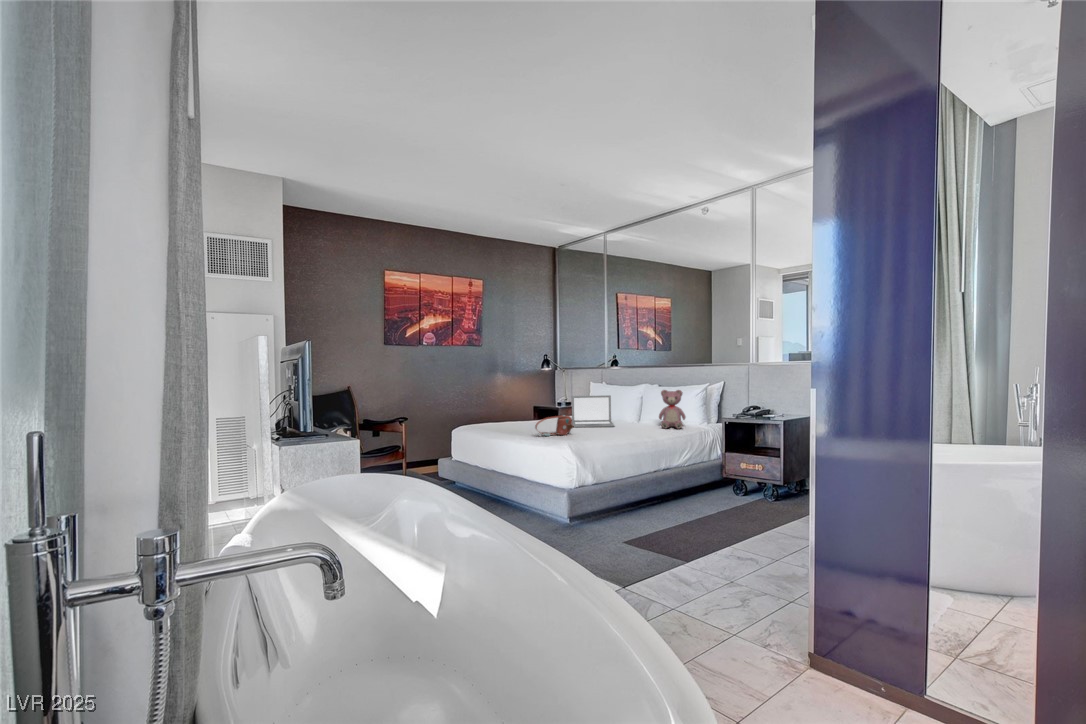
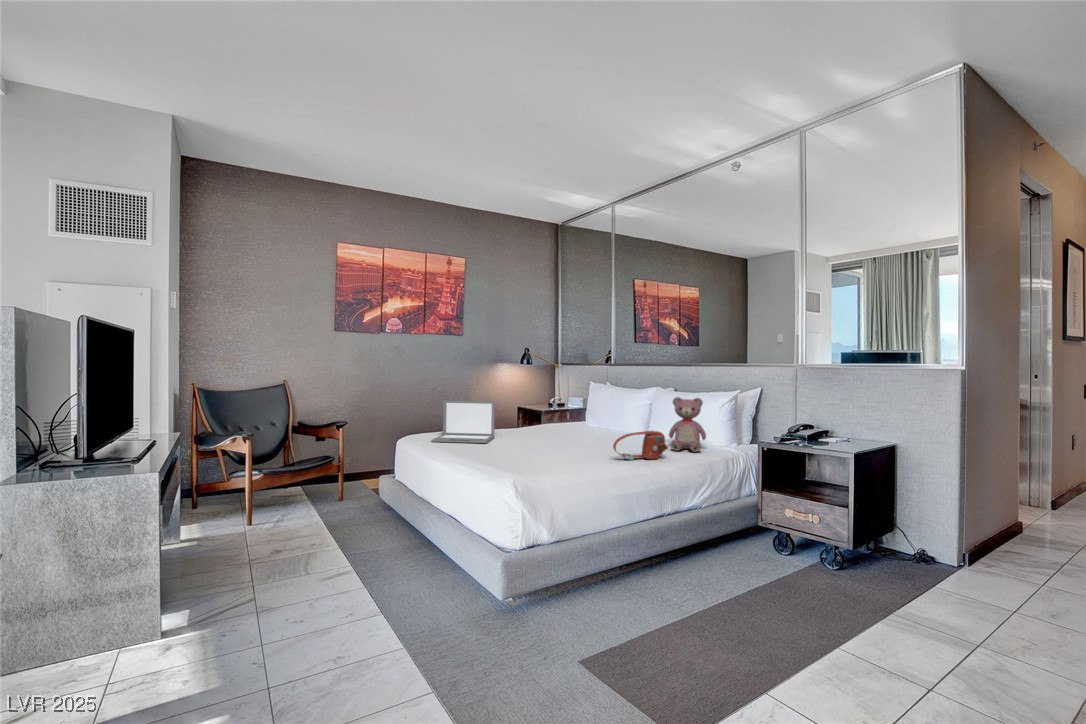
laptop: present [572,395,614,427] -> present [431,400,495,443]
handbag: present [535,415,574,436] -> present [613,431,668,460]

